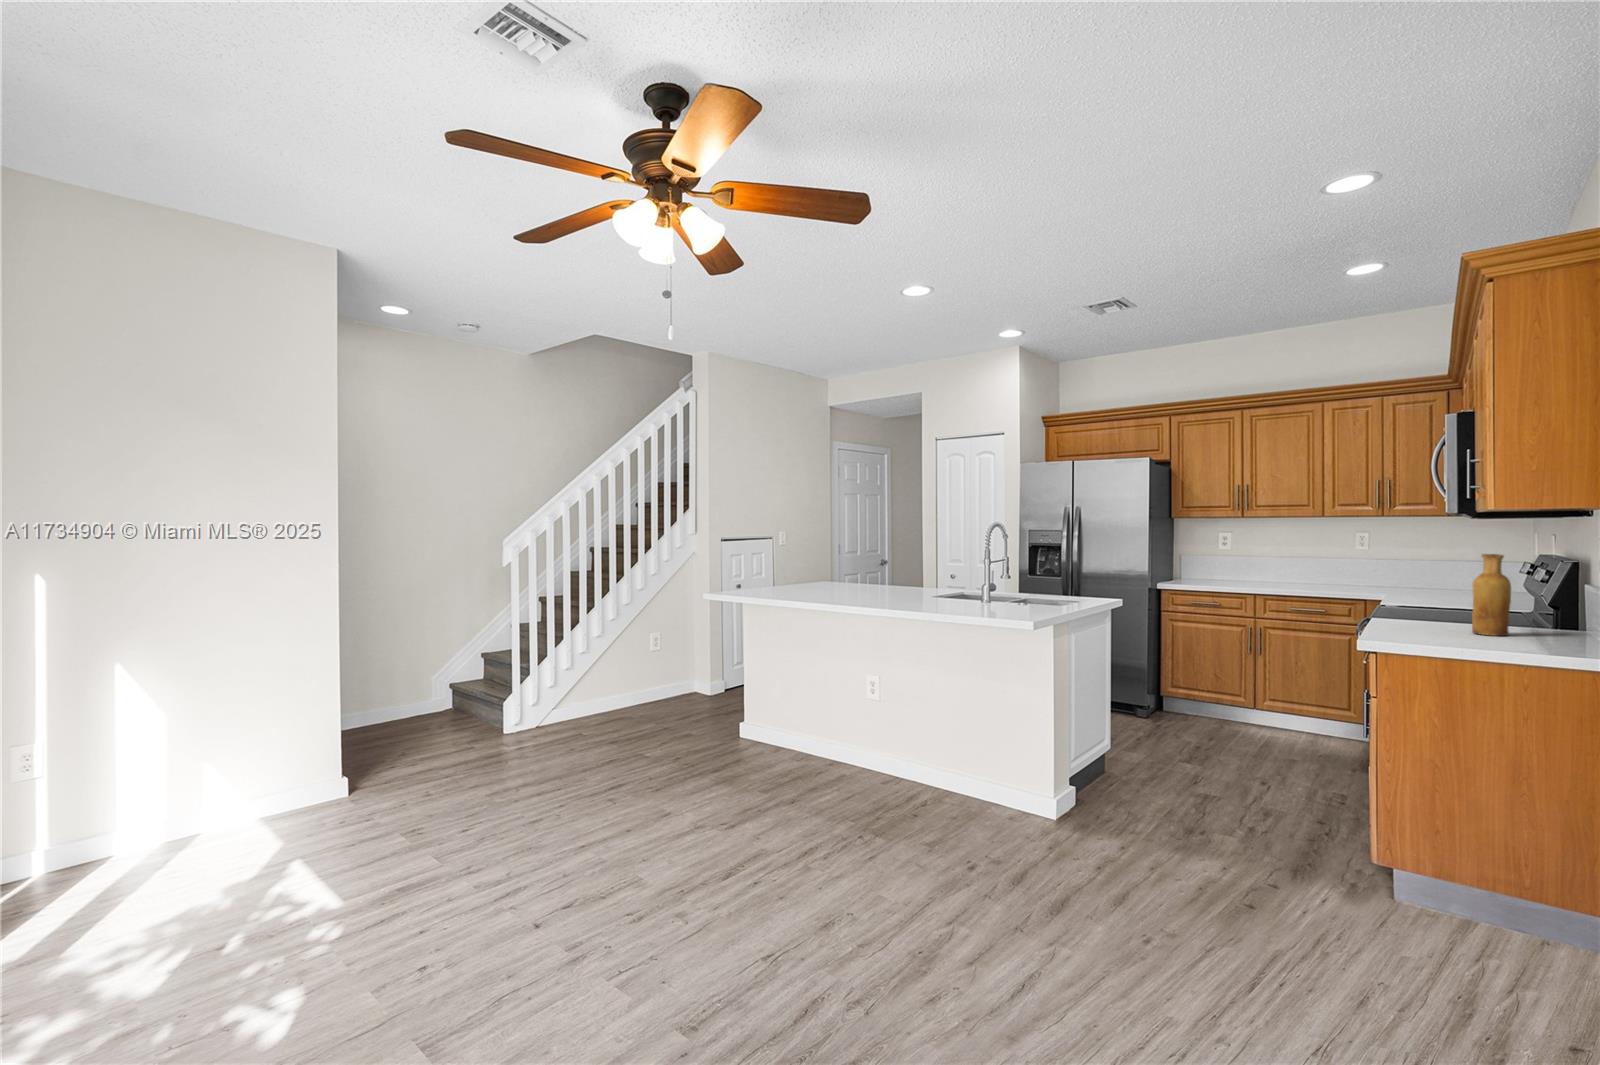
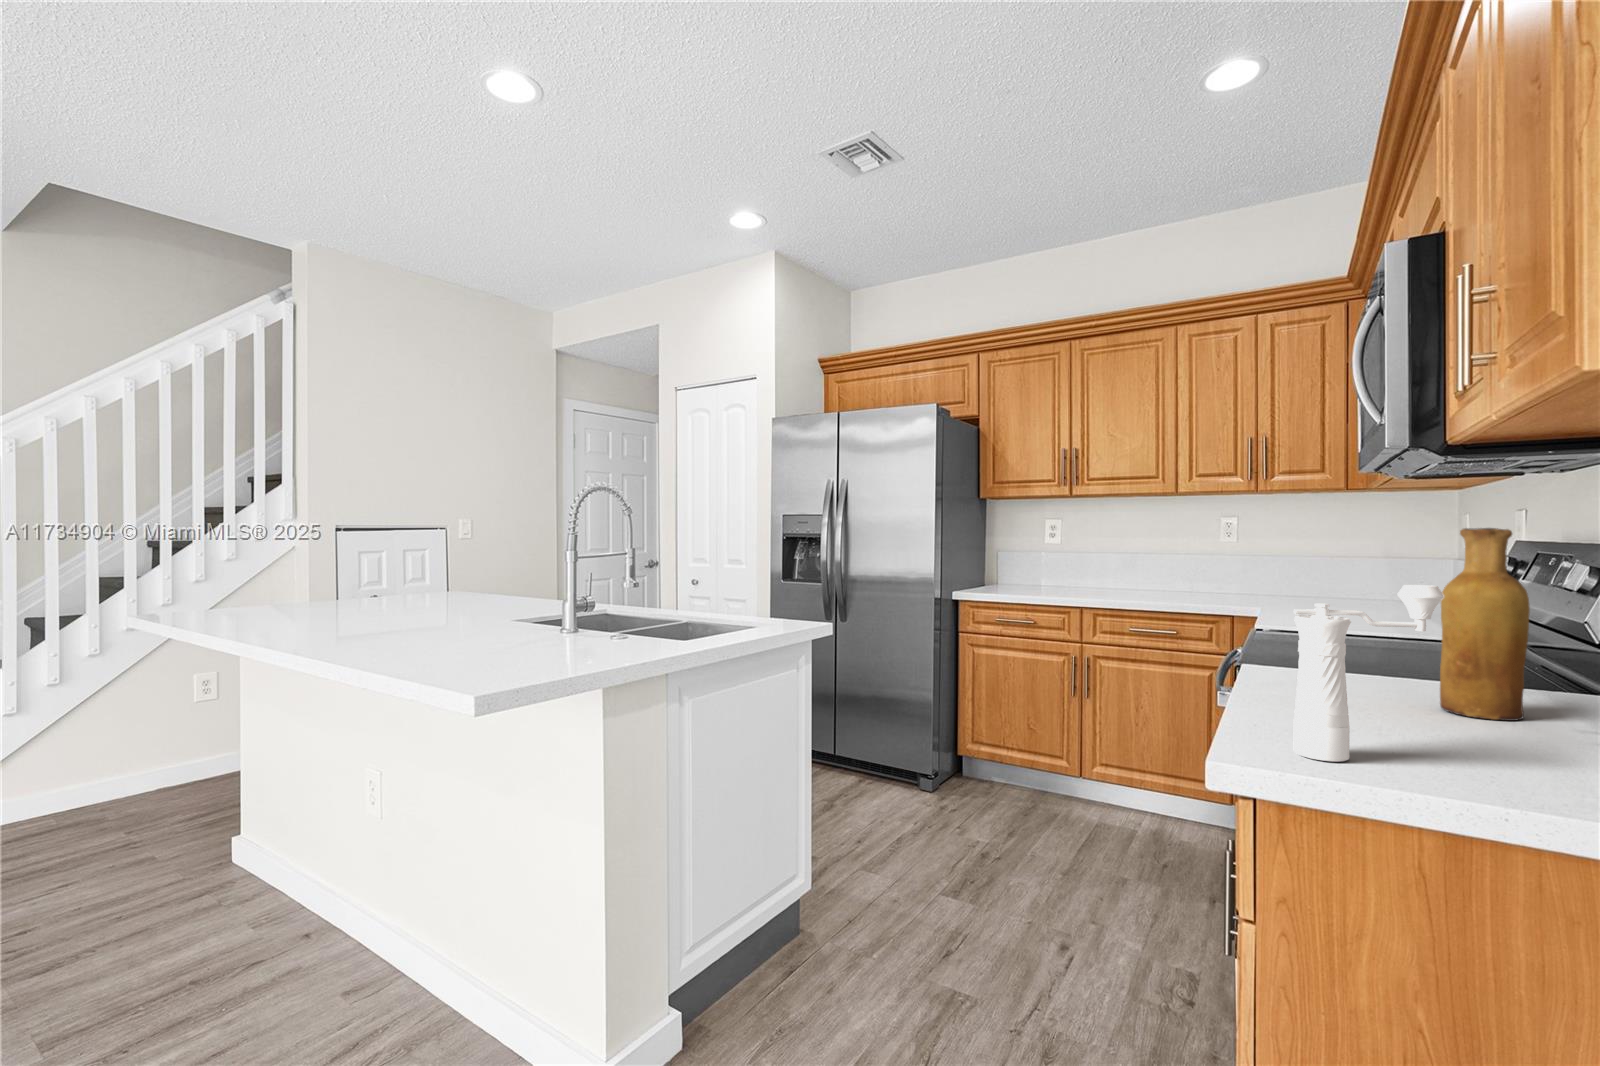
pepper mill: none [1400,579,1460,643] -> present [1294,585,1444,762]

